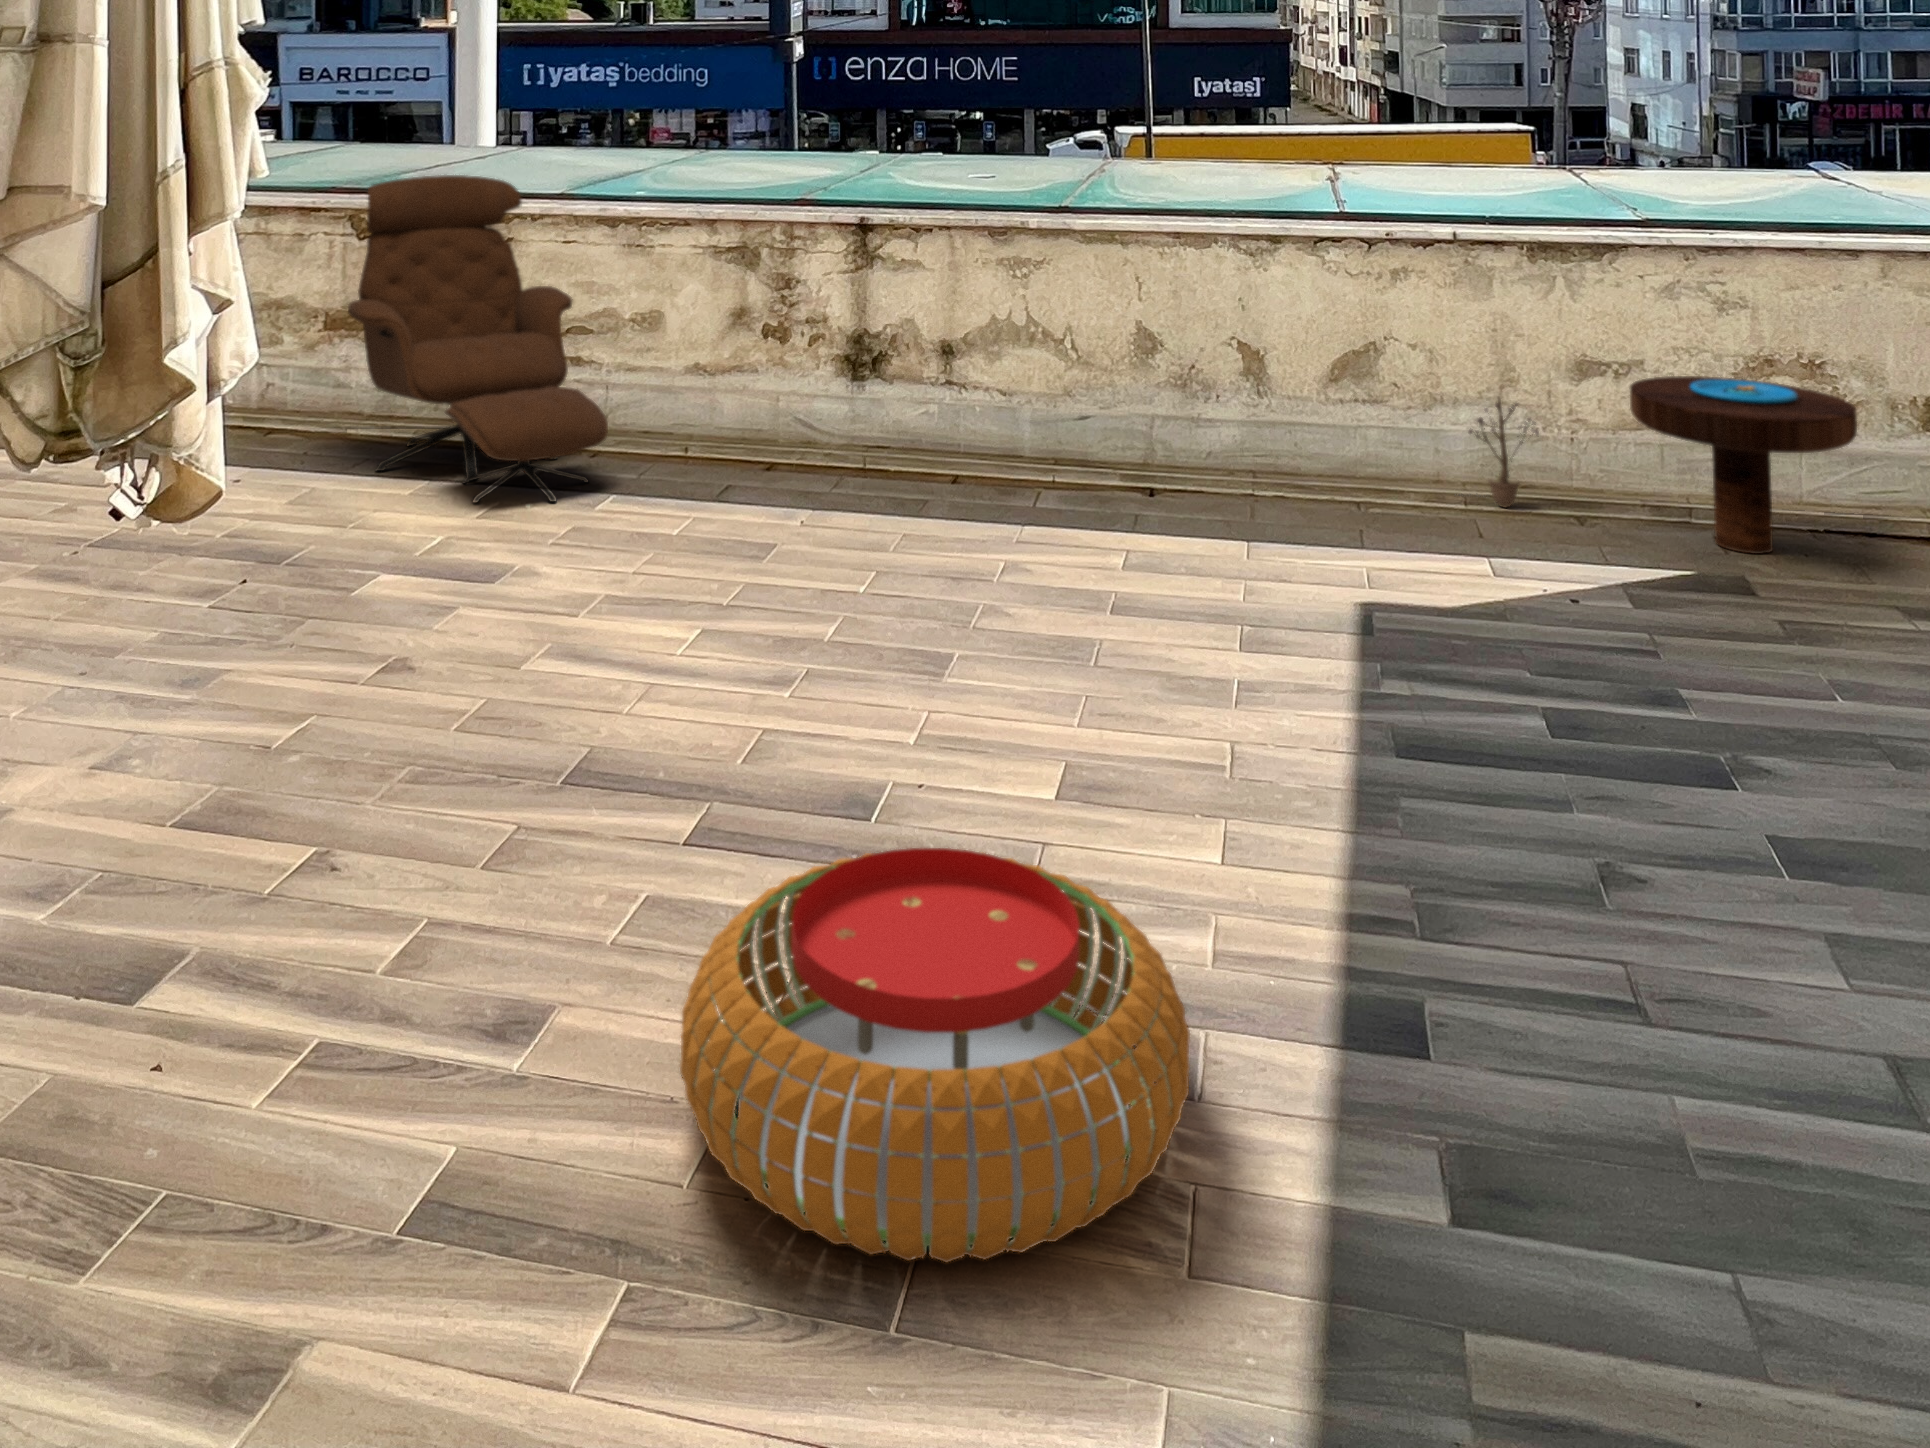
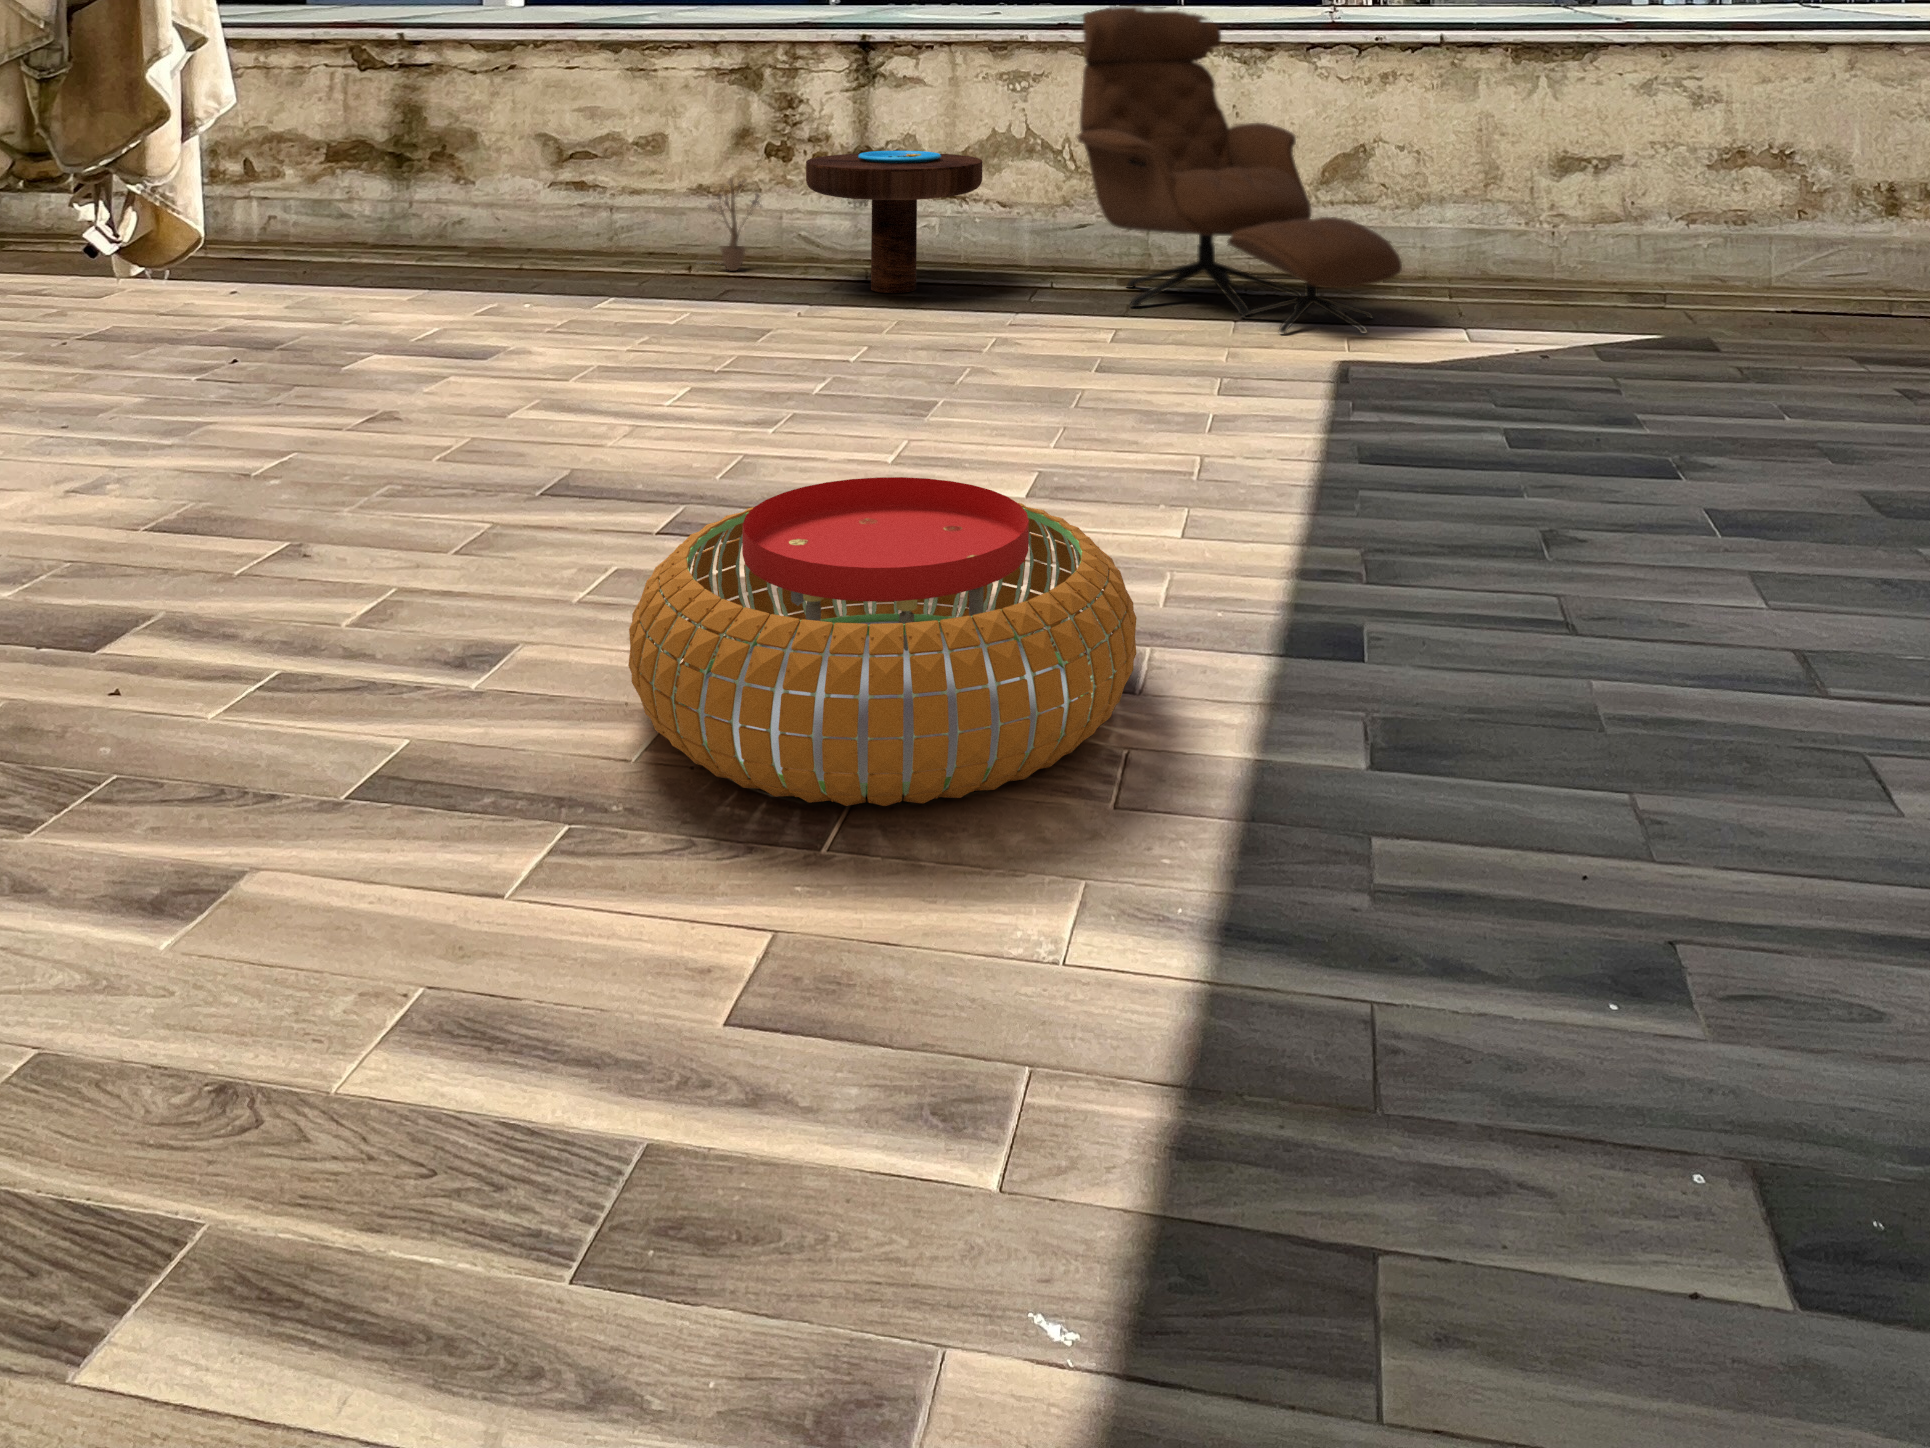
lounge chair: present [348,175,608,502] -> present [1077,6,1402,333]
side table: present [1630,376,1857,554] -> present [806,151,982,293]
decorative plant: present [1455,397,1539,507] -> present [701,176,761,271]

